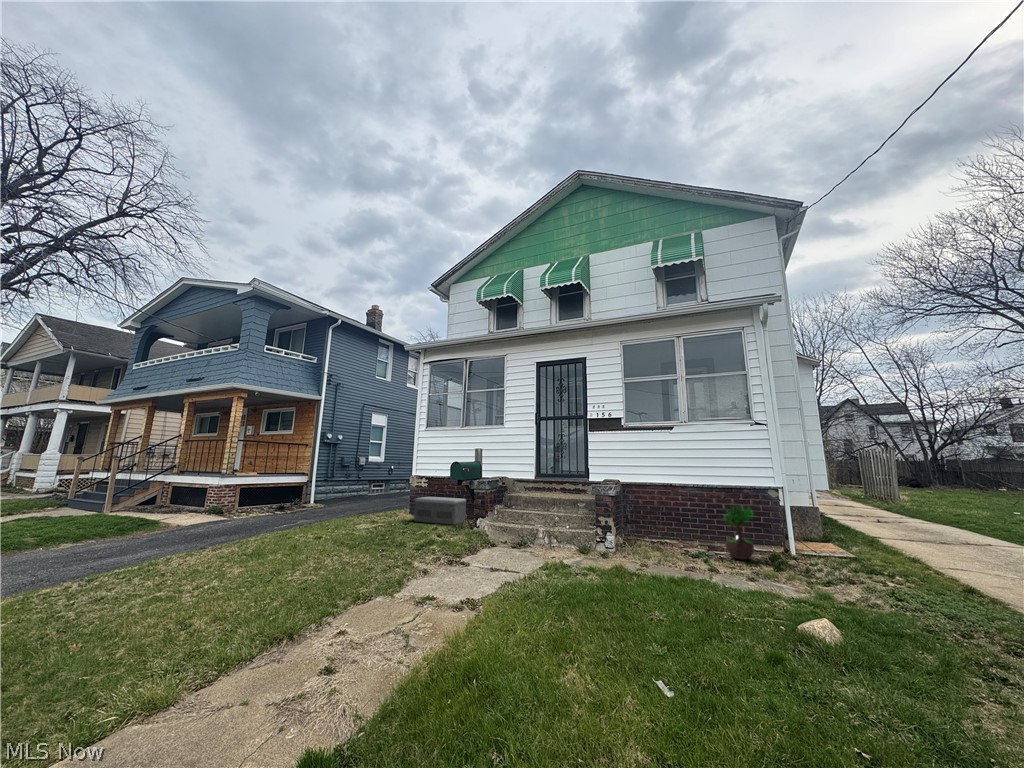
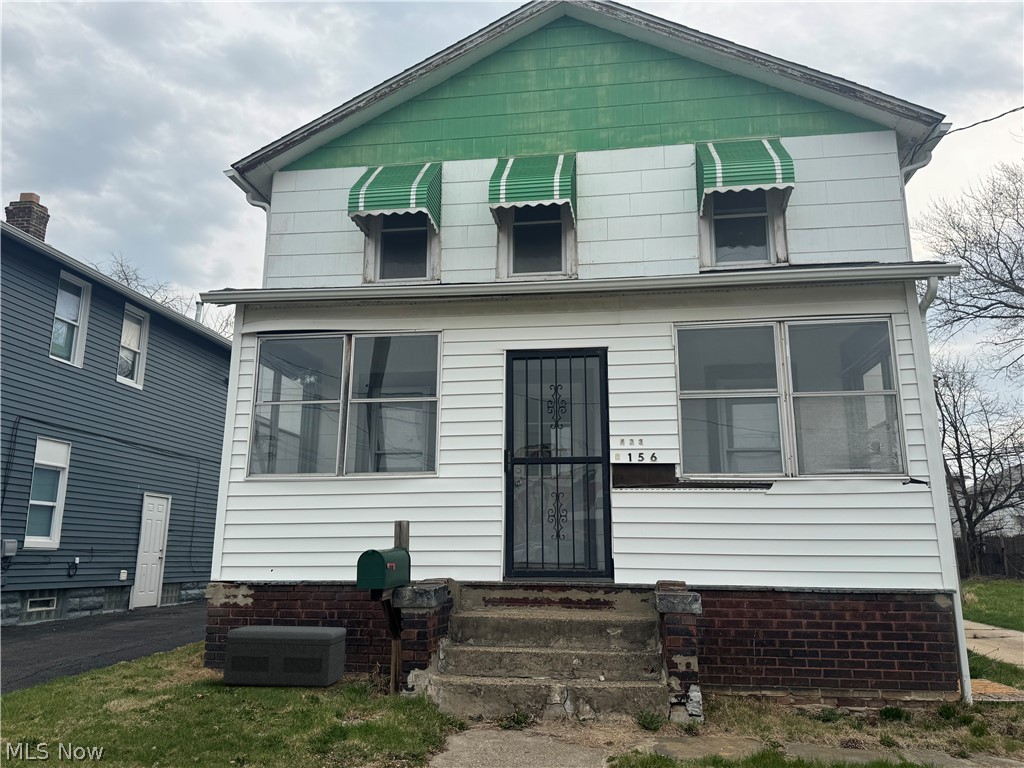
potted tree: present [723,505,754,560] -> none [867,613,928,719]

